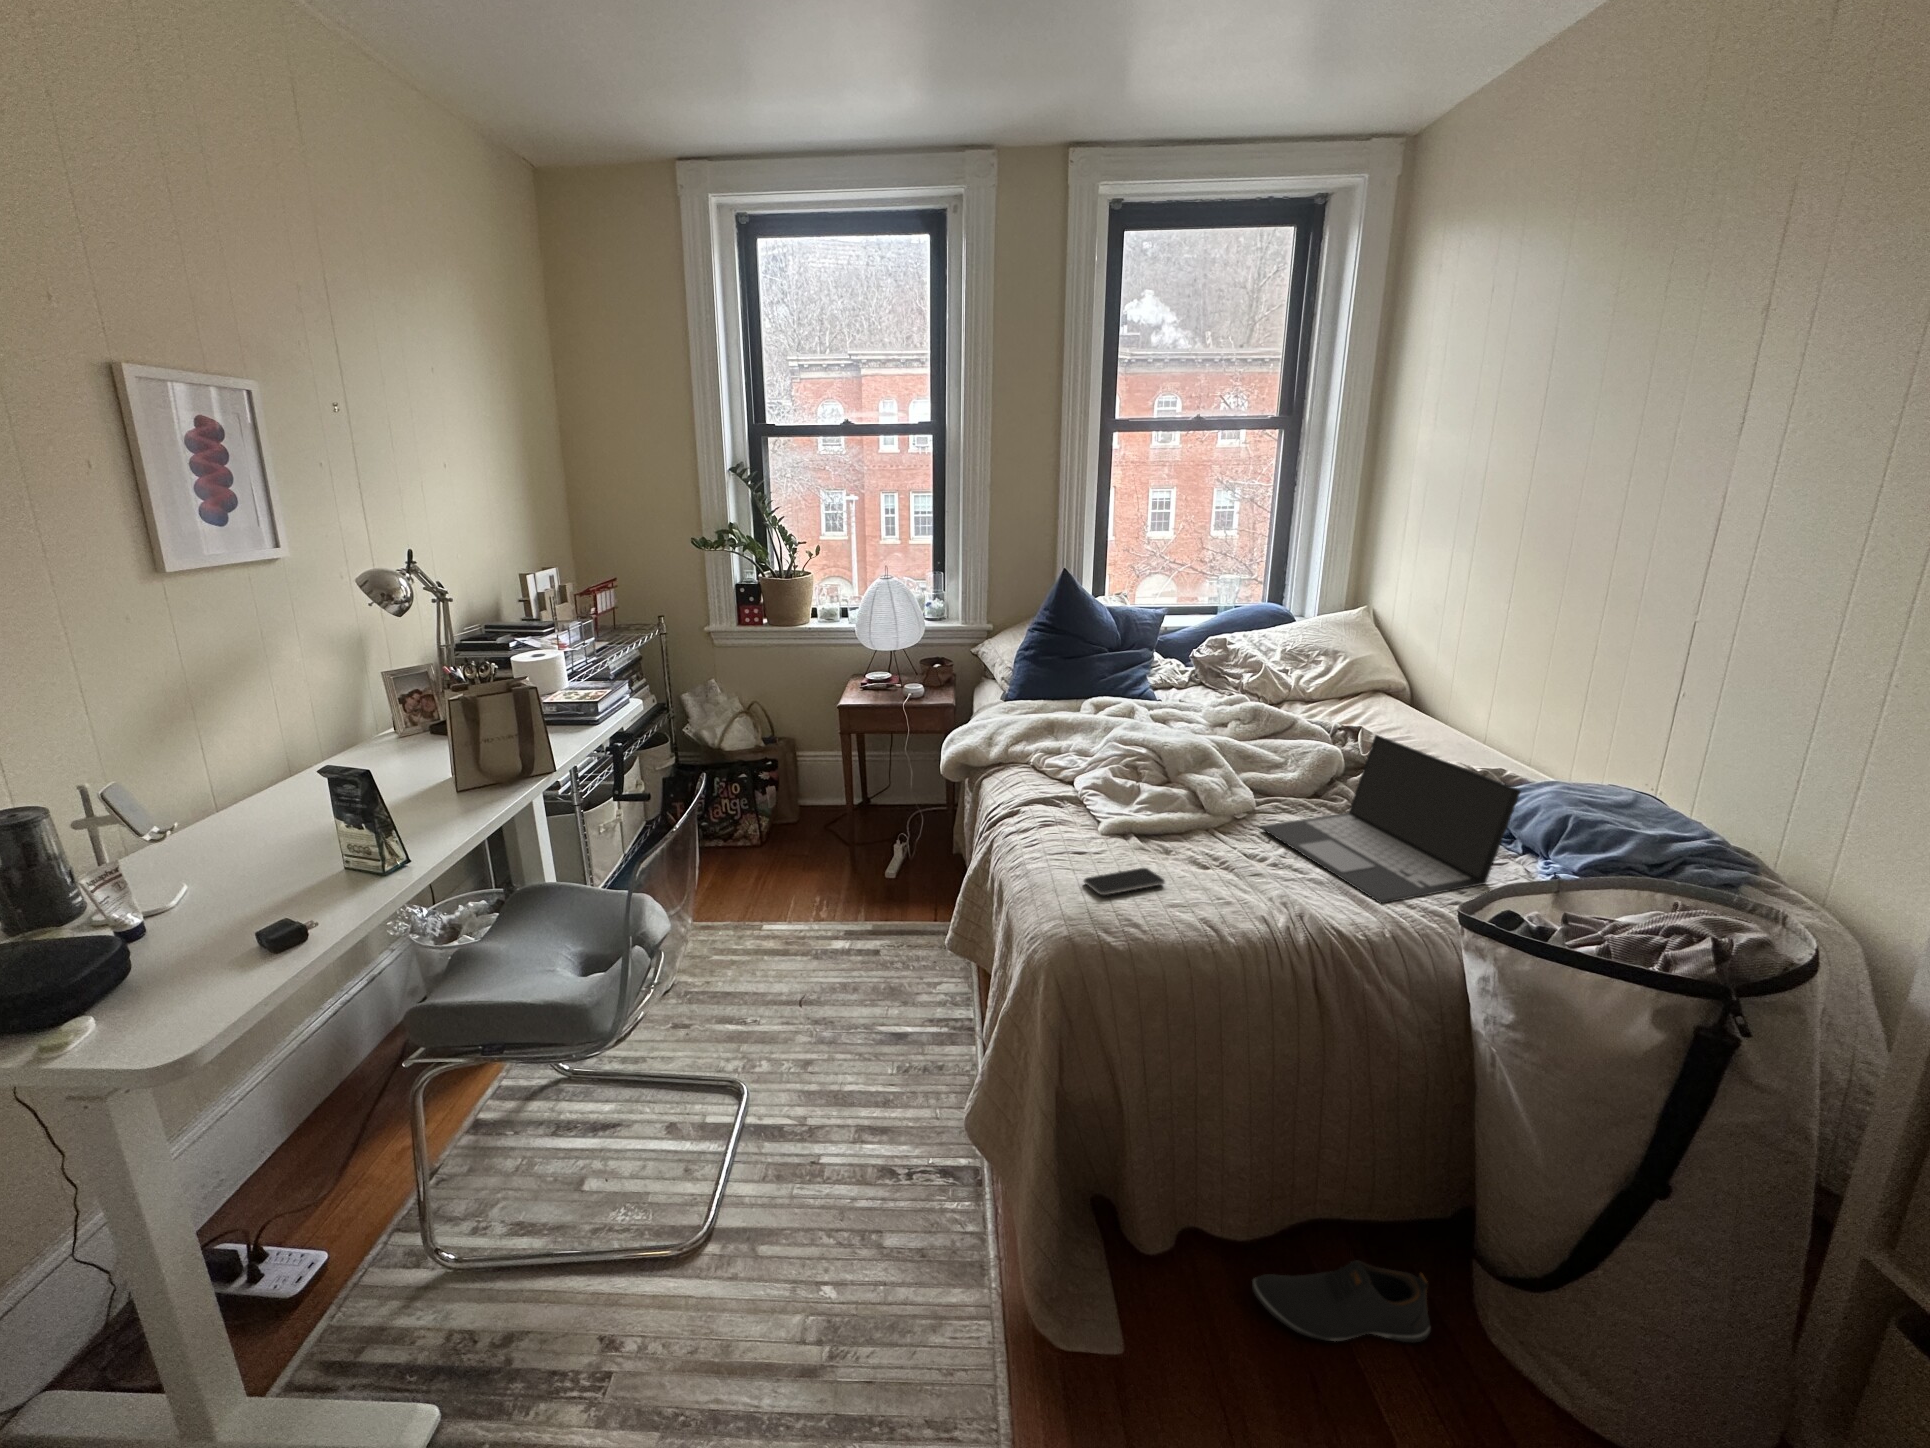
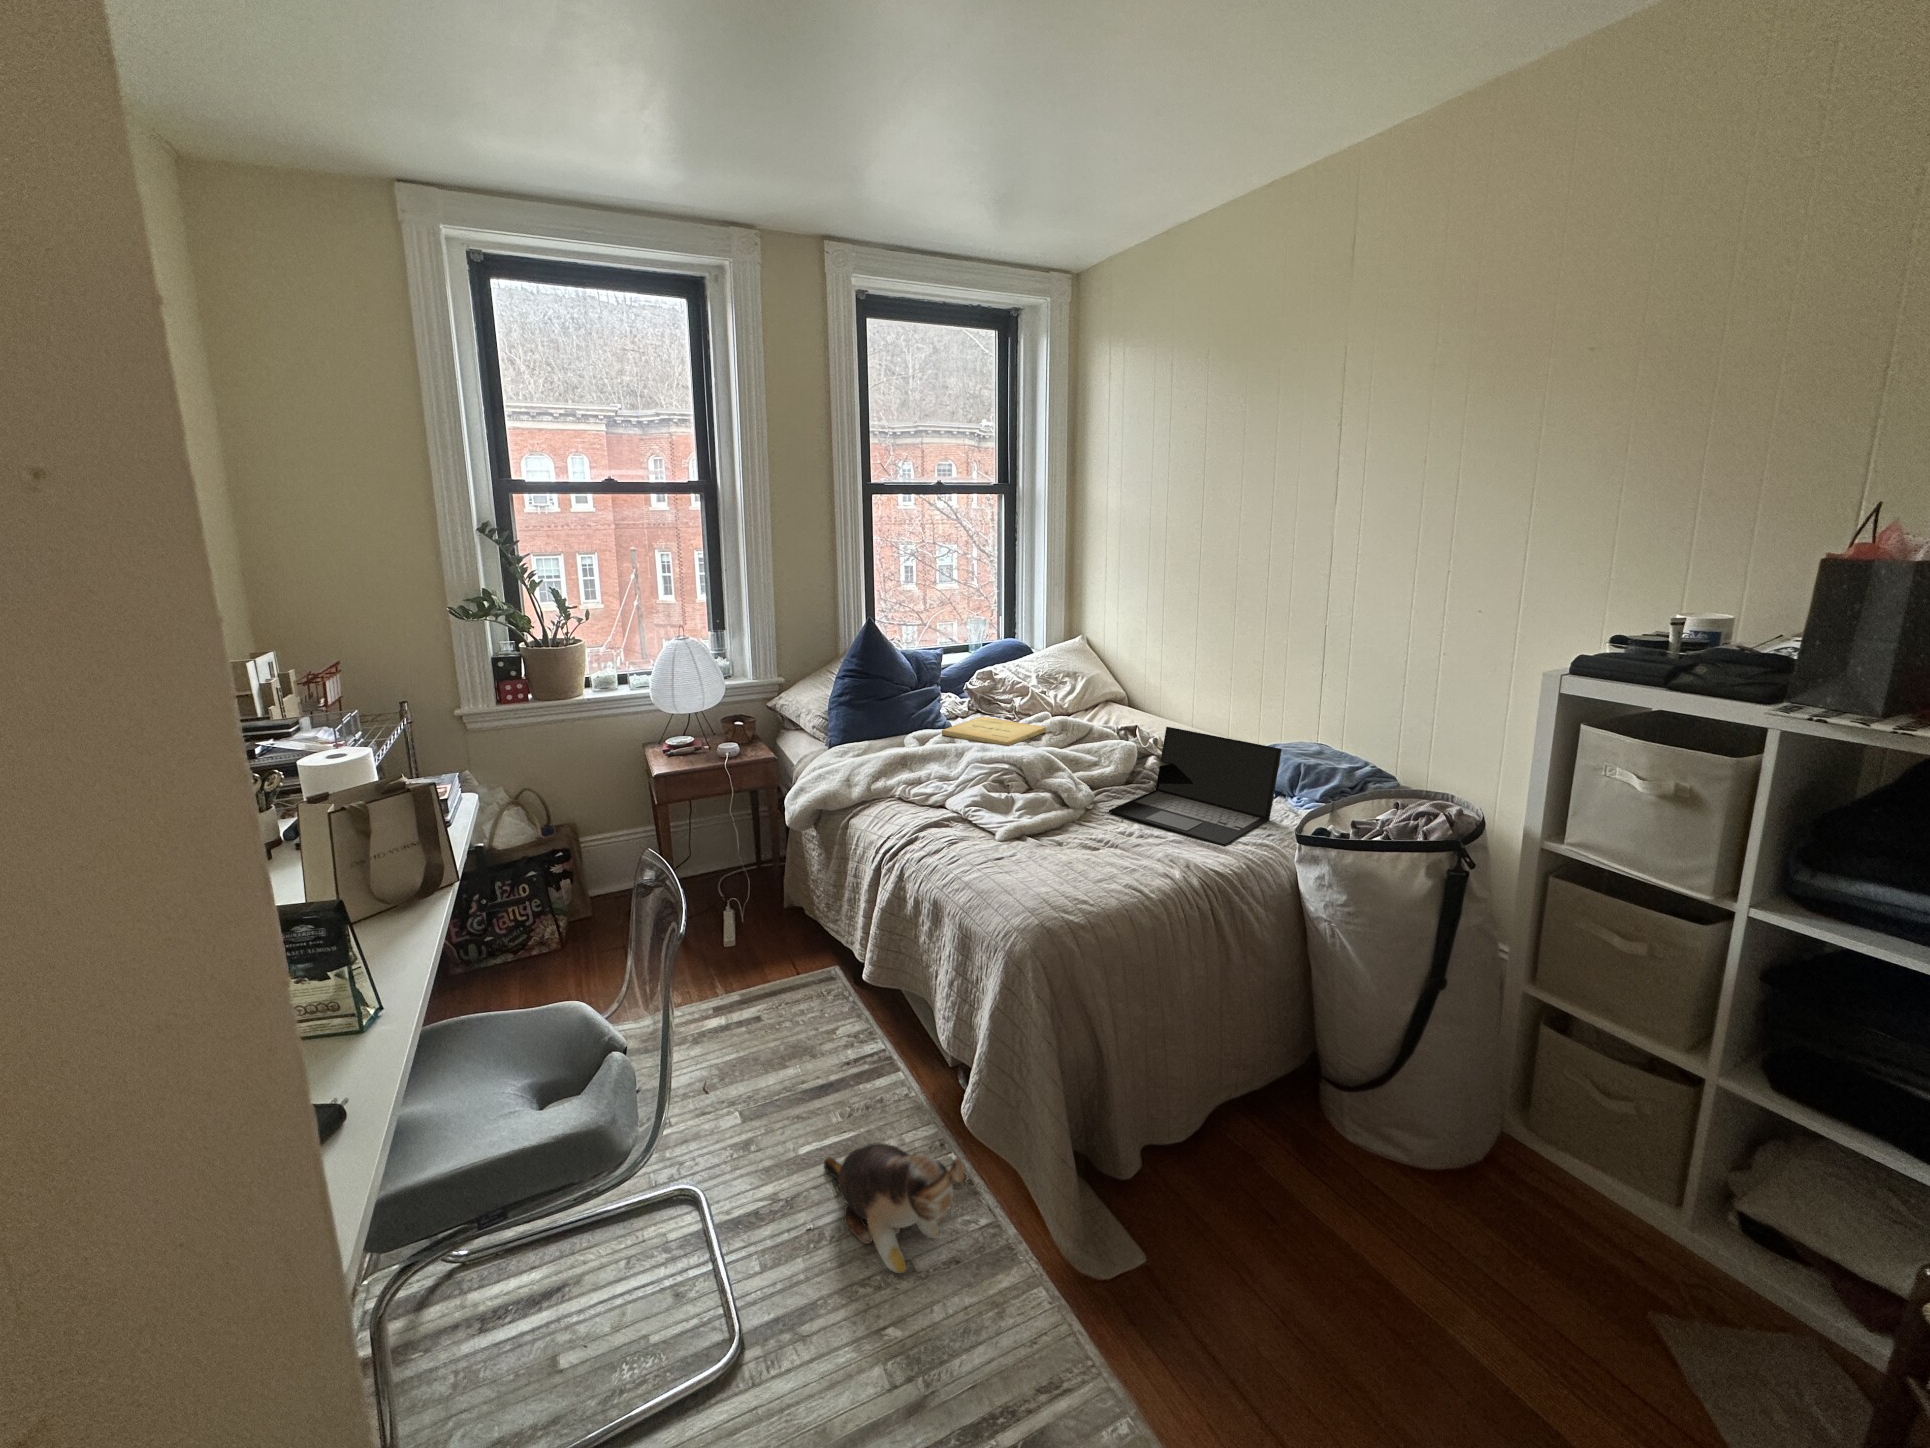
book: none [1122,690,1249,730] -> present [942,717,1046,746]
smartphone: present [1084,868,1165,895] -> none [1022,857,1082,885]
plush toy: none [840,1105,919,1240] -> present [824,1143,964,1273]
shoe: present [1252,1260,1431,1343] -> none [1207,1108,1317,1188]

